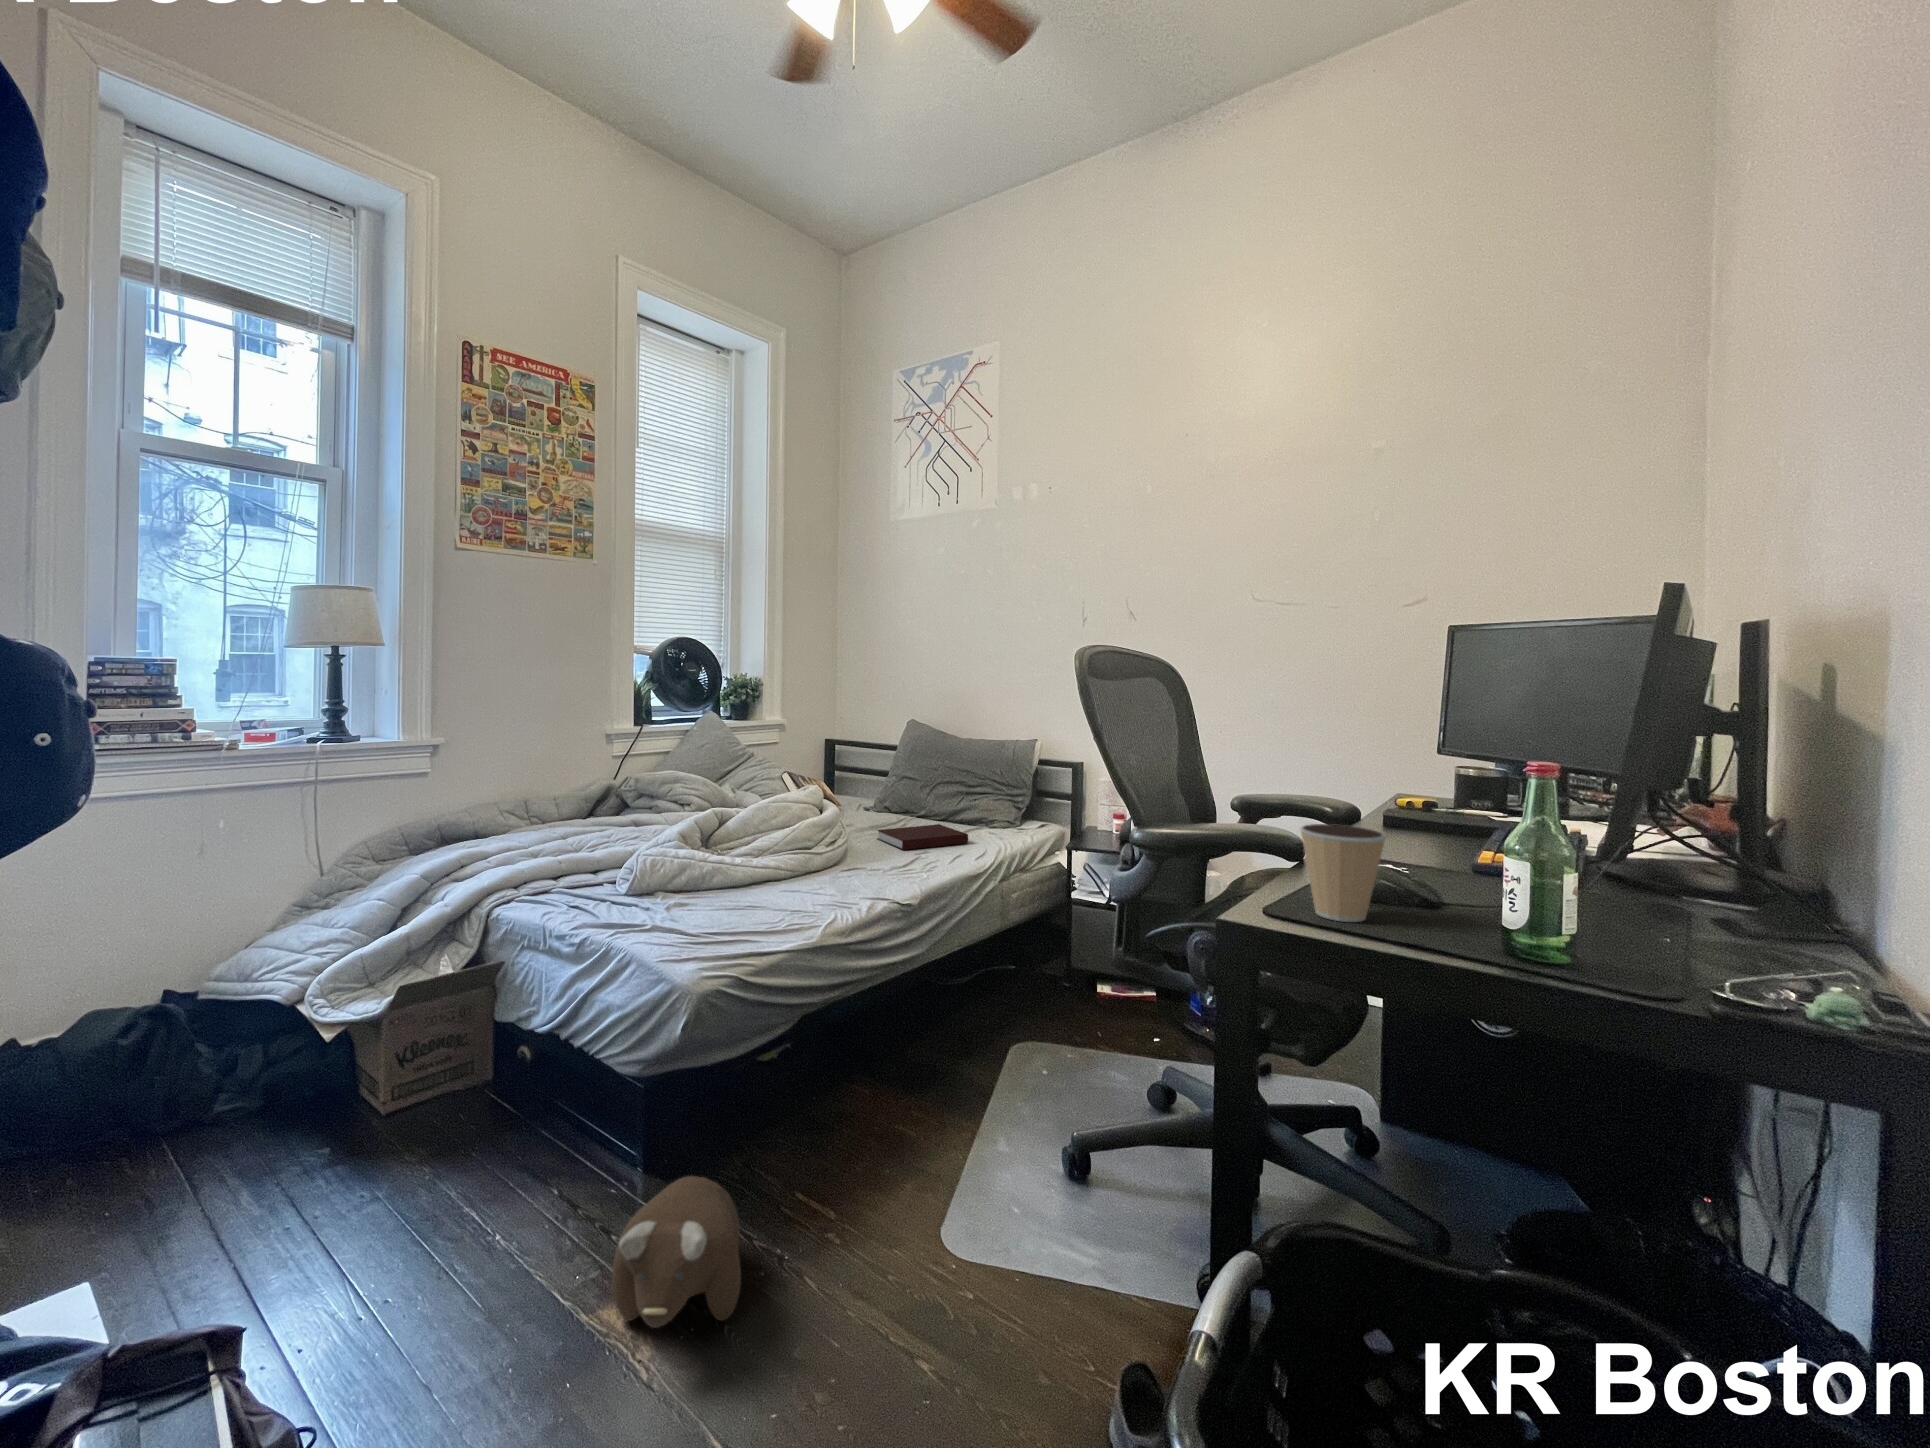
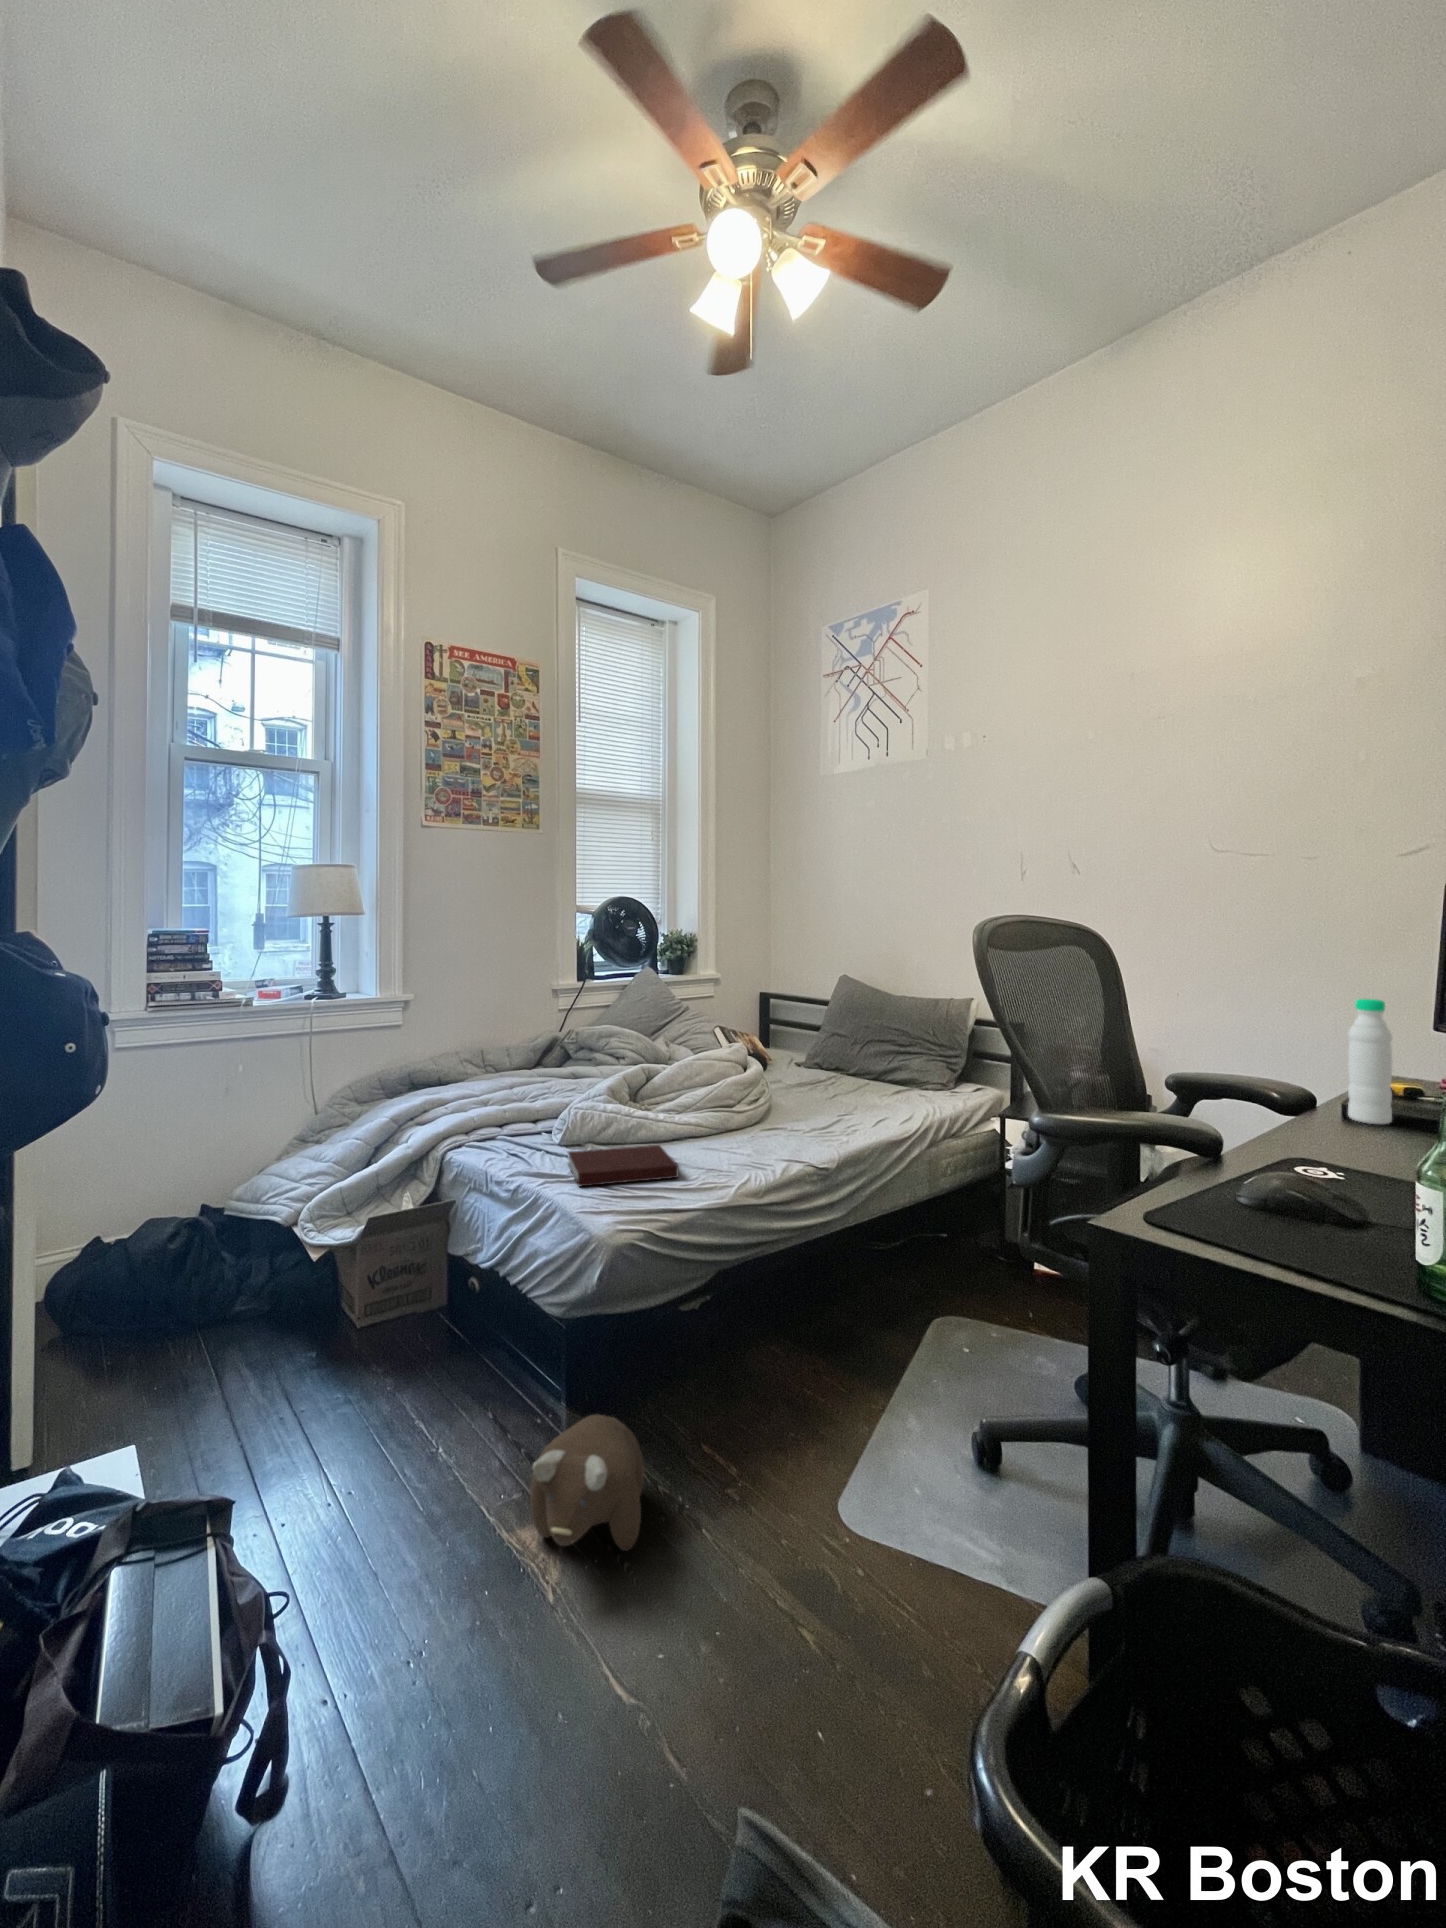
water bottle: none [1379,721,1416,832] -> present [1348,999,1392,1124]
notebook: present [877,824,968,850] -> present [568,1145,678,1186]
coffee cup: present [1300,824,1386,922] -> none [1189,1124,1285,1232]

